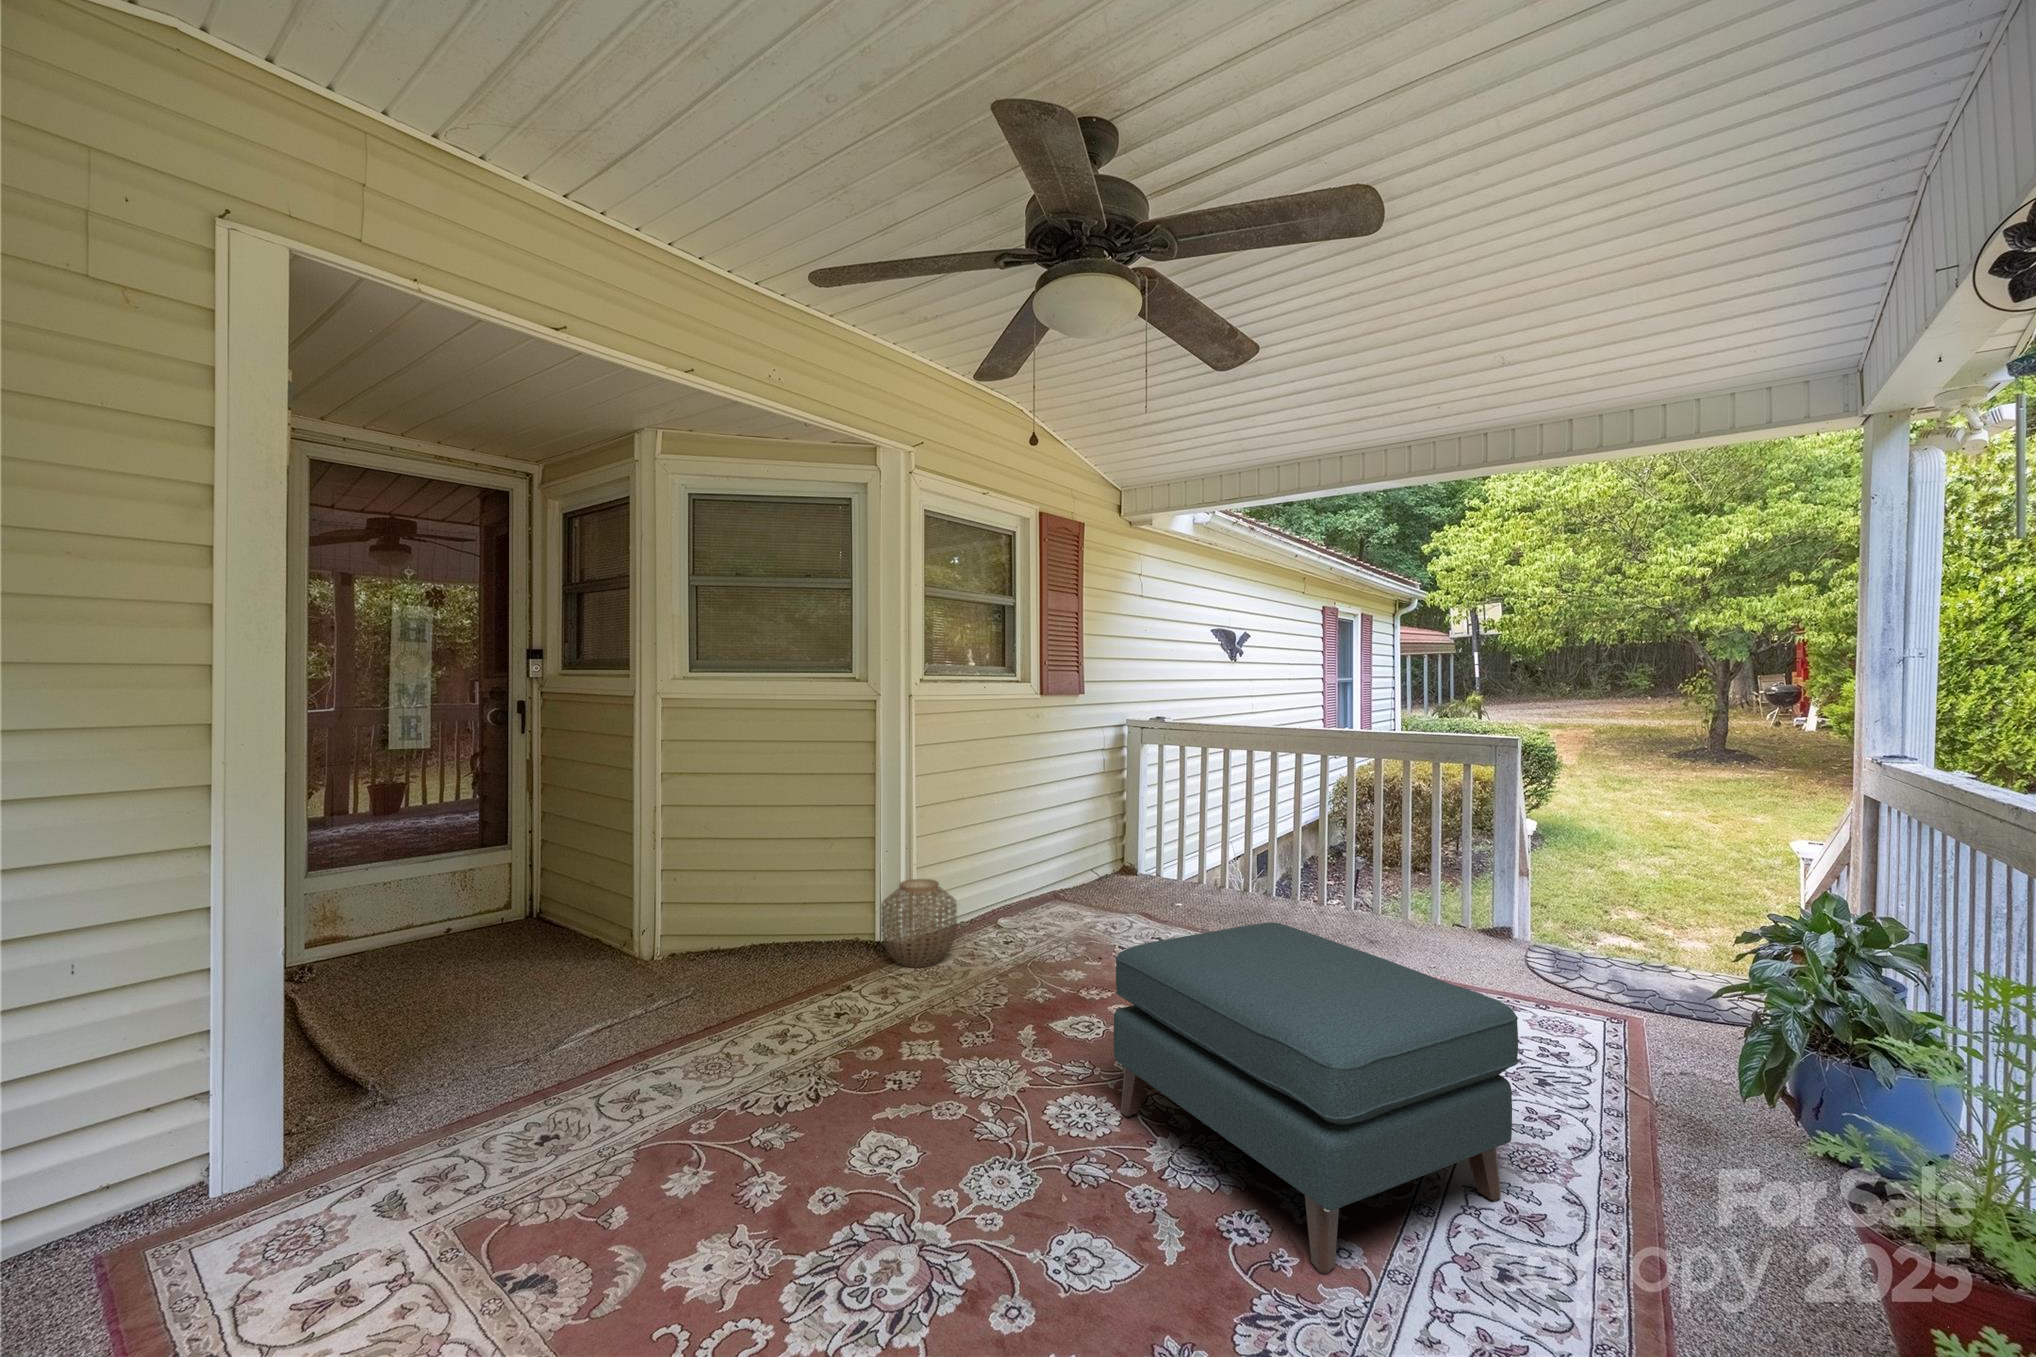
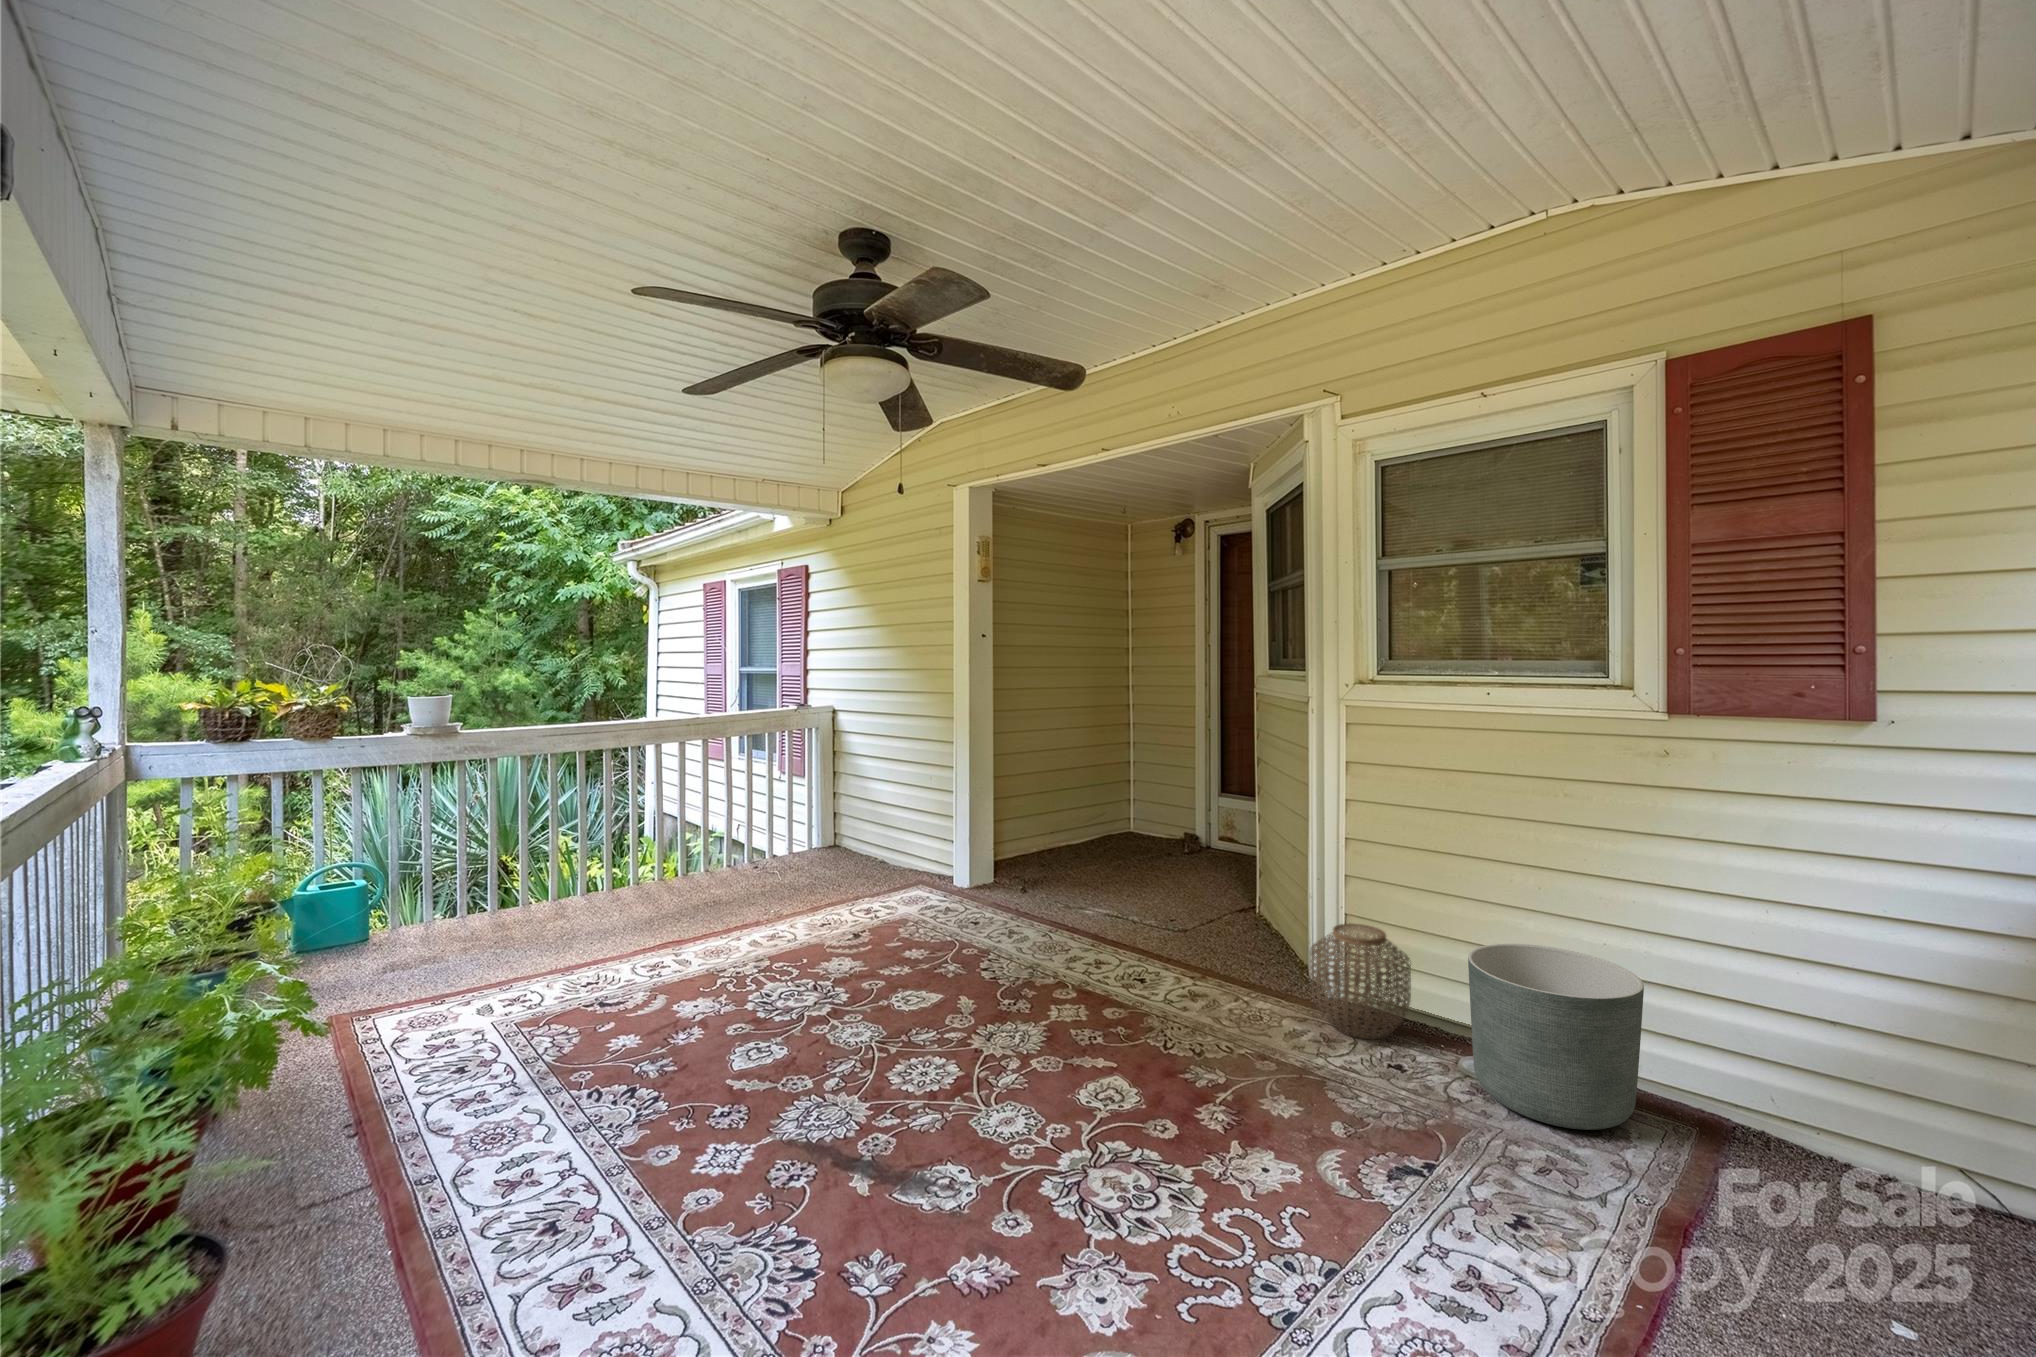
planter: none [968,844,1055,940] -> present [1468,944,1644,1130]
ottoman: present [1114,923,1519,1274] -> none [590,944,979,1288]

